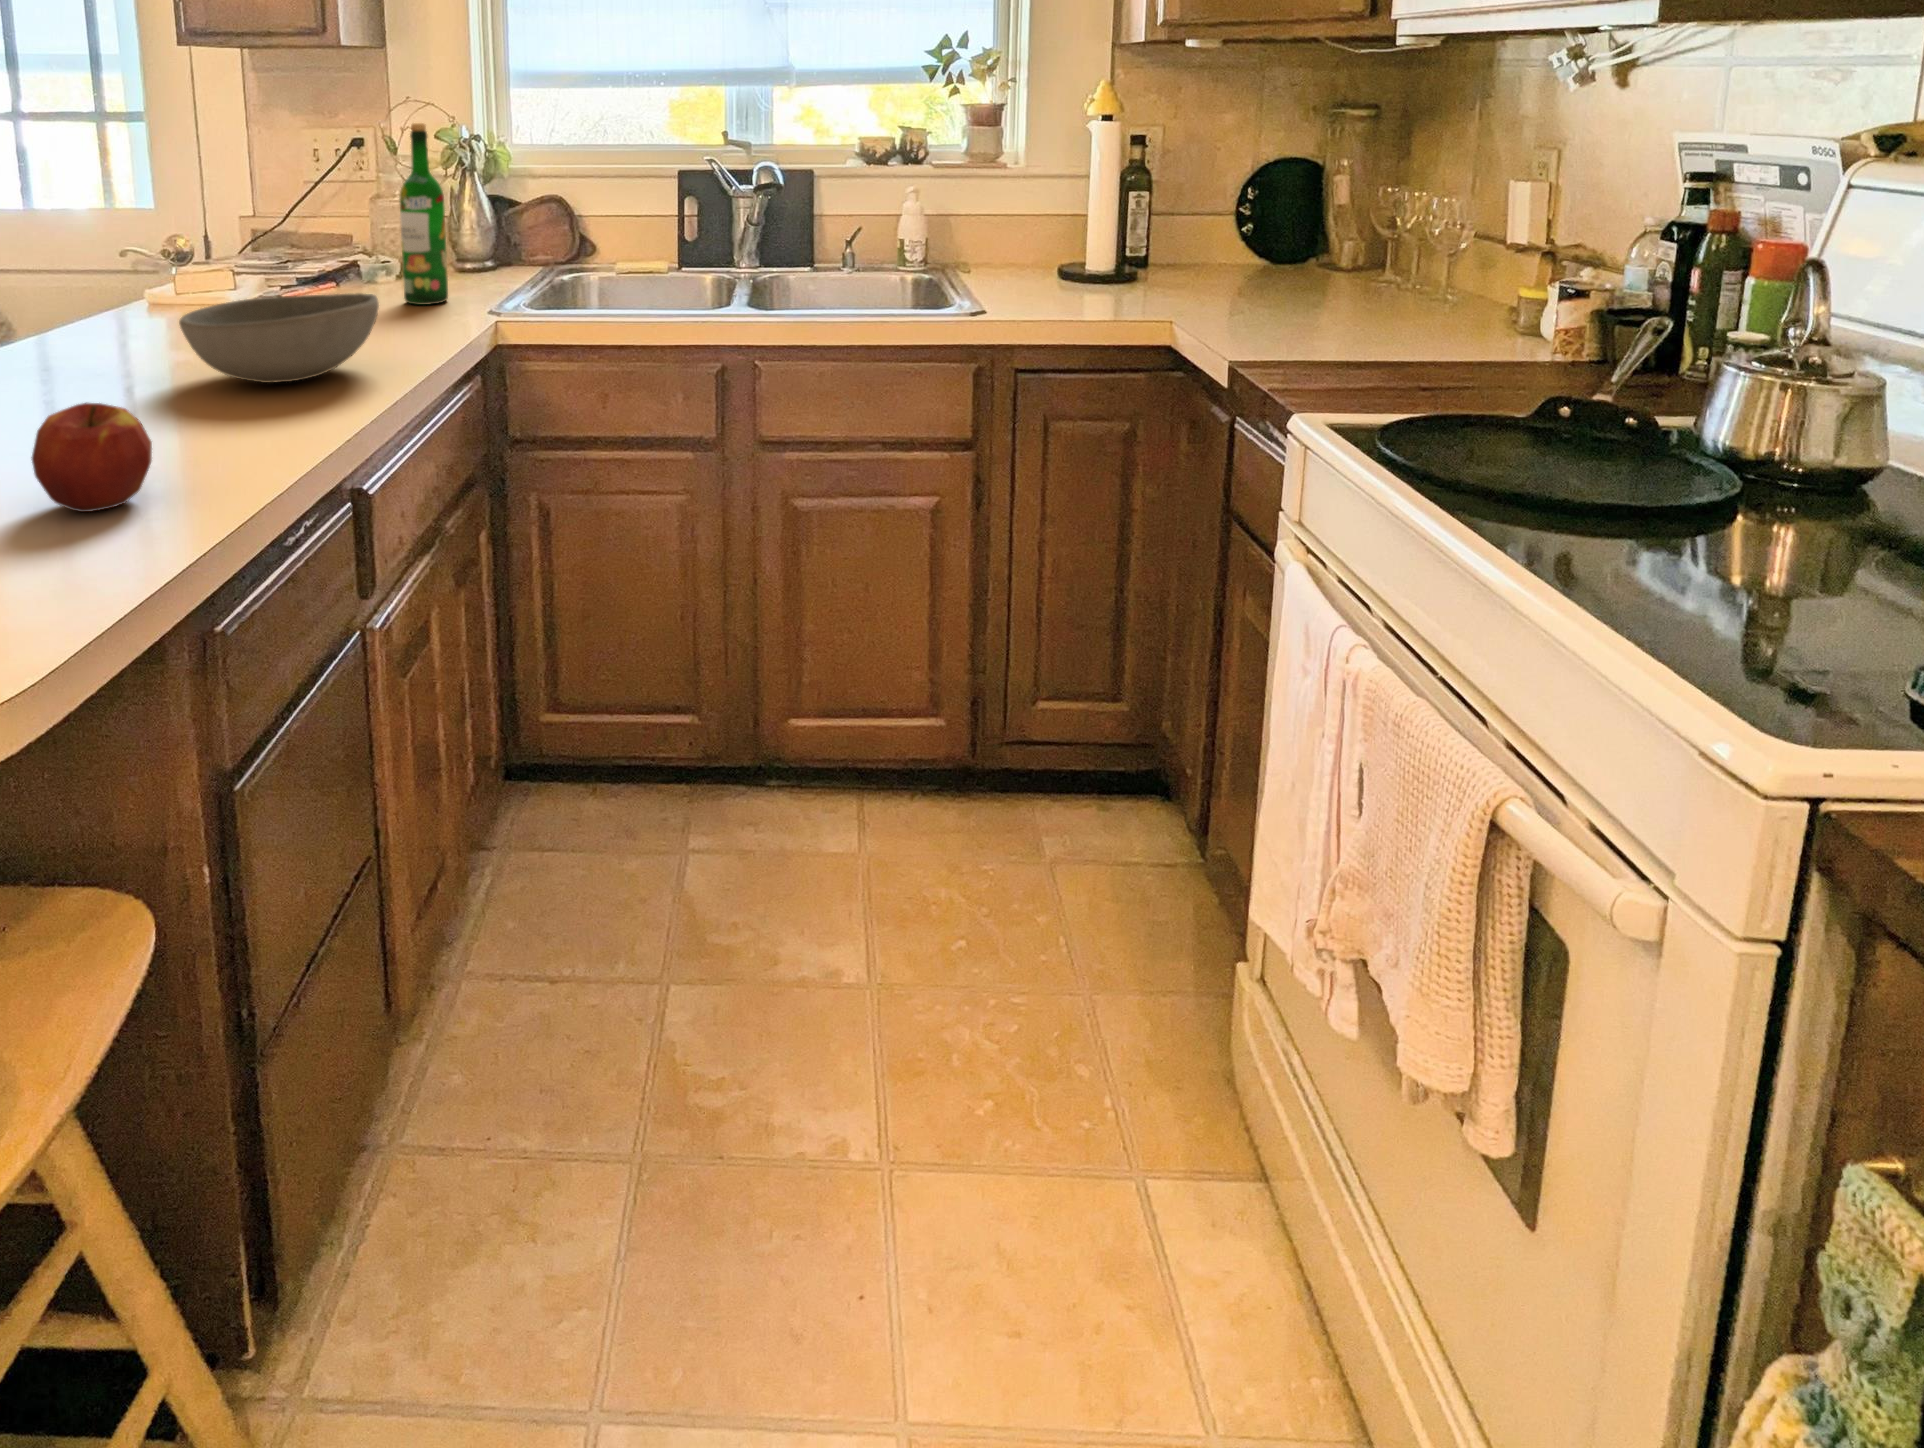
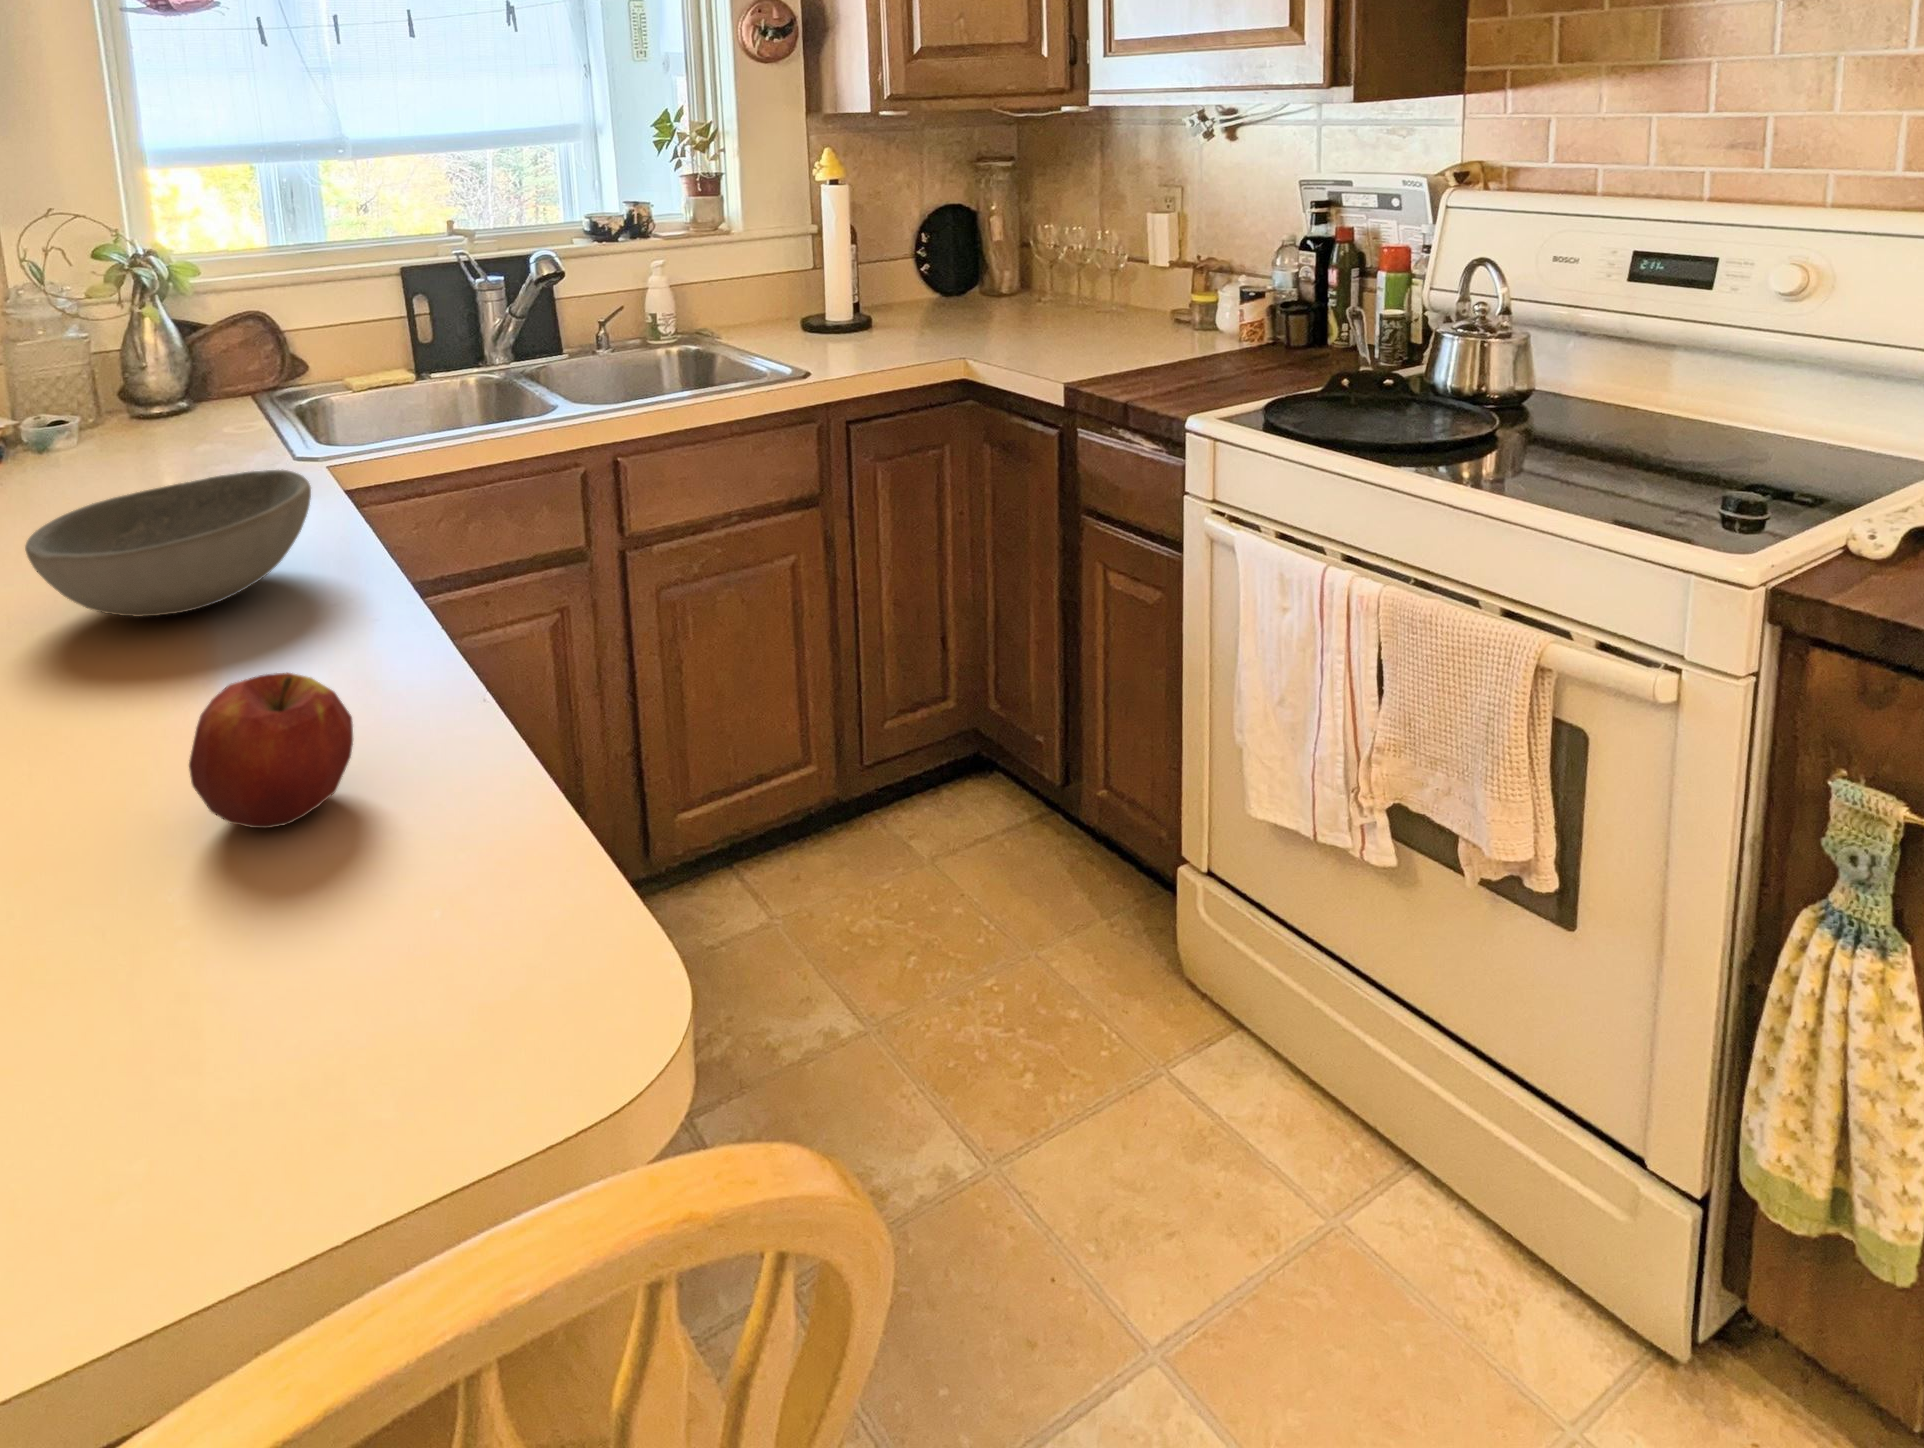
wine bottle: present [399,123,448,305] -> none [121,245,201,479]

